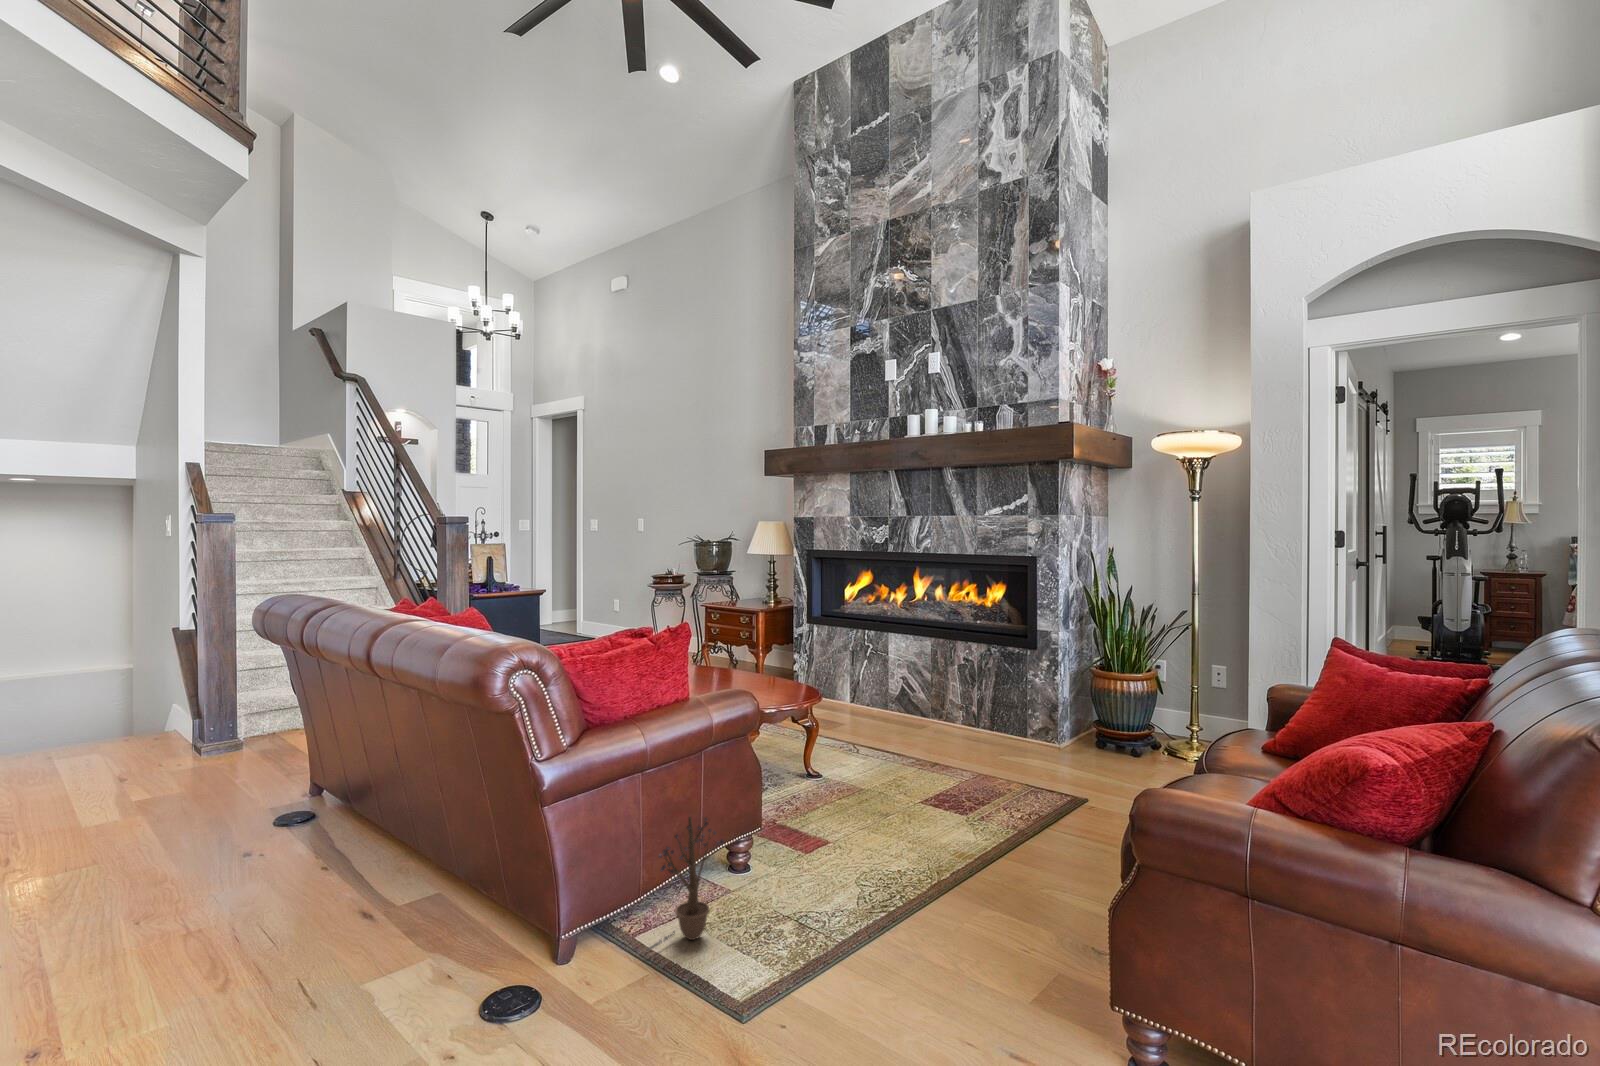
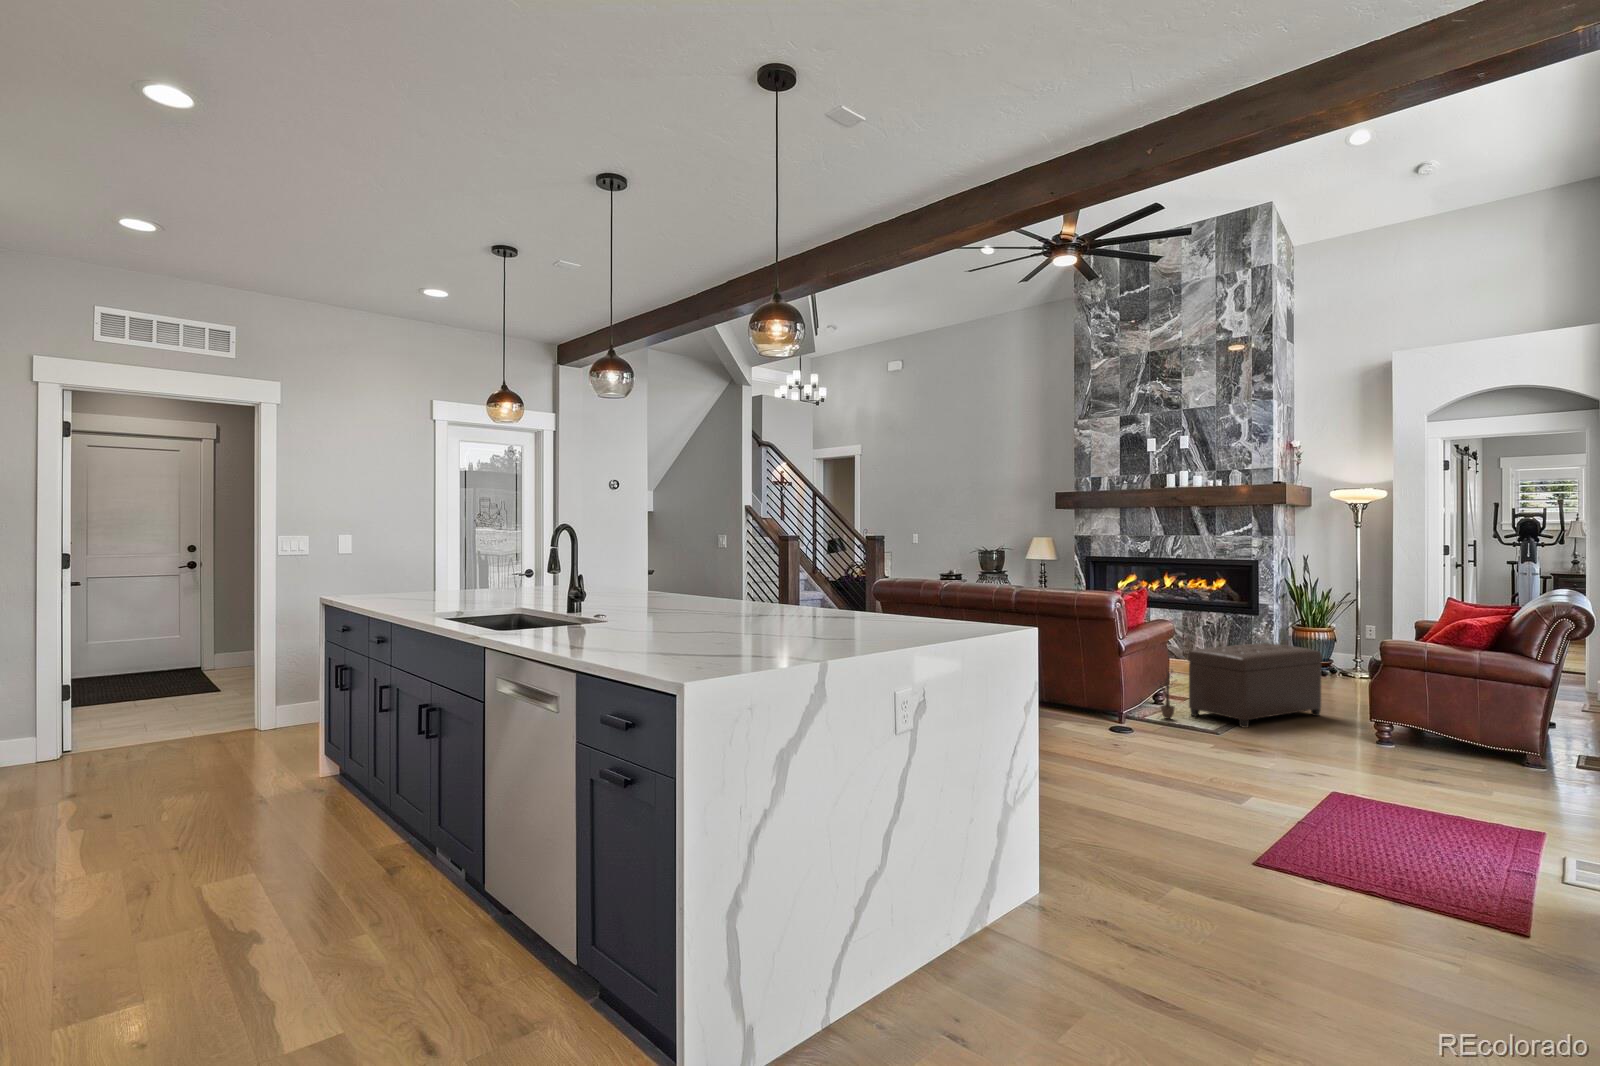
ottoman: none [759,733,1062,985] -> present [1188,643,1322,728]

